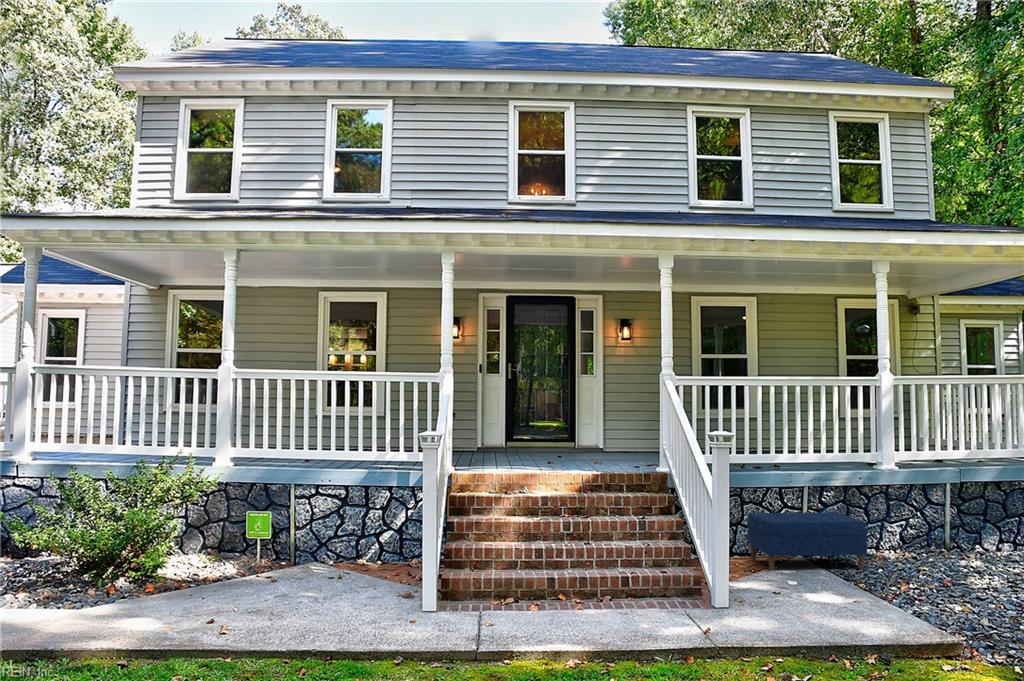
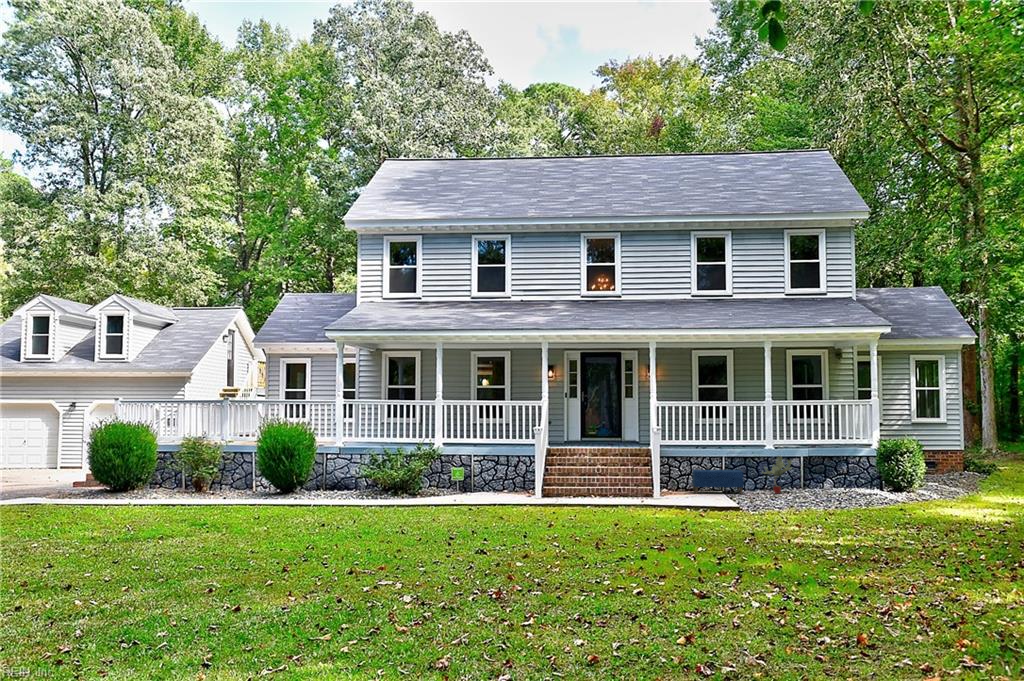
potted tree: none [886,482,949,564] -> present [762,455,792,494]

